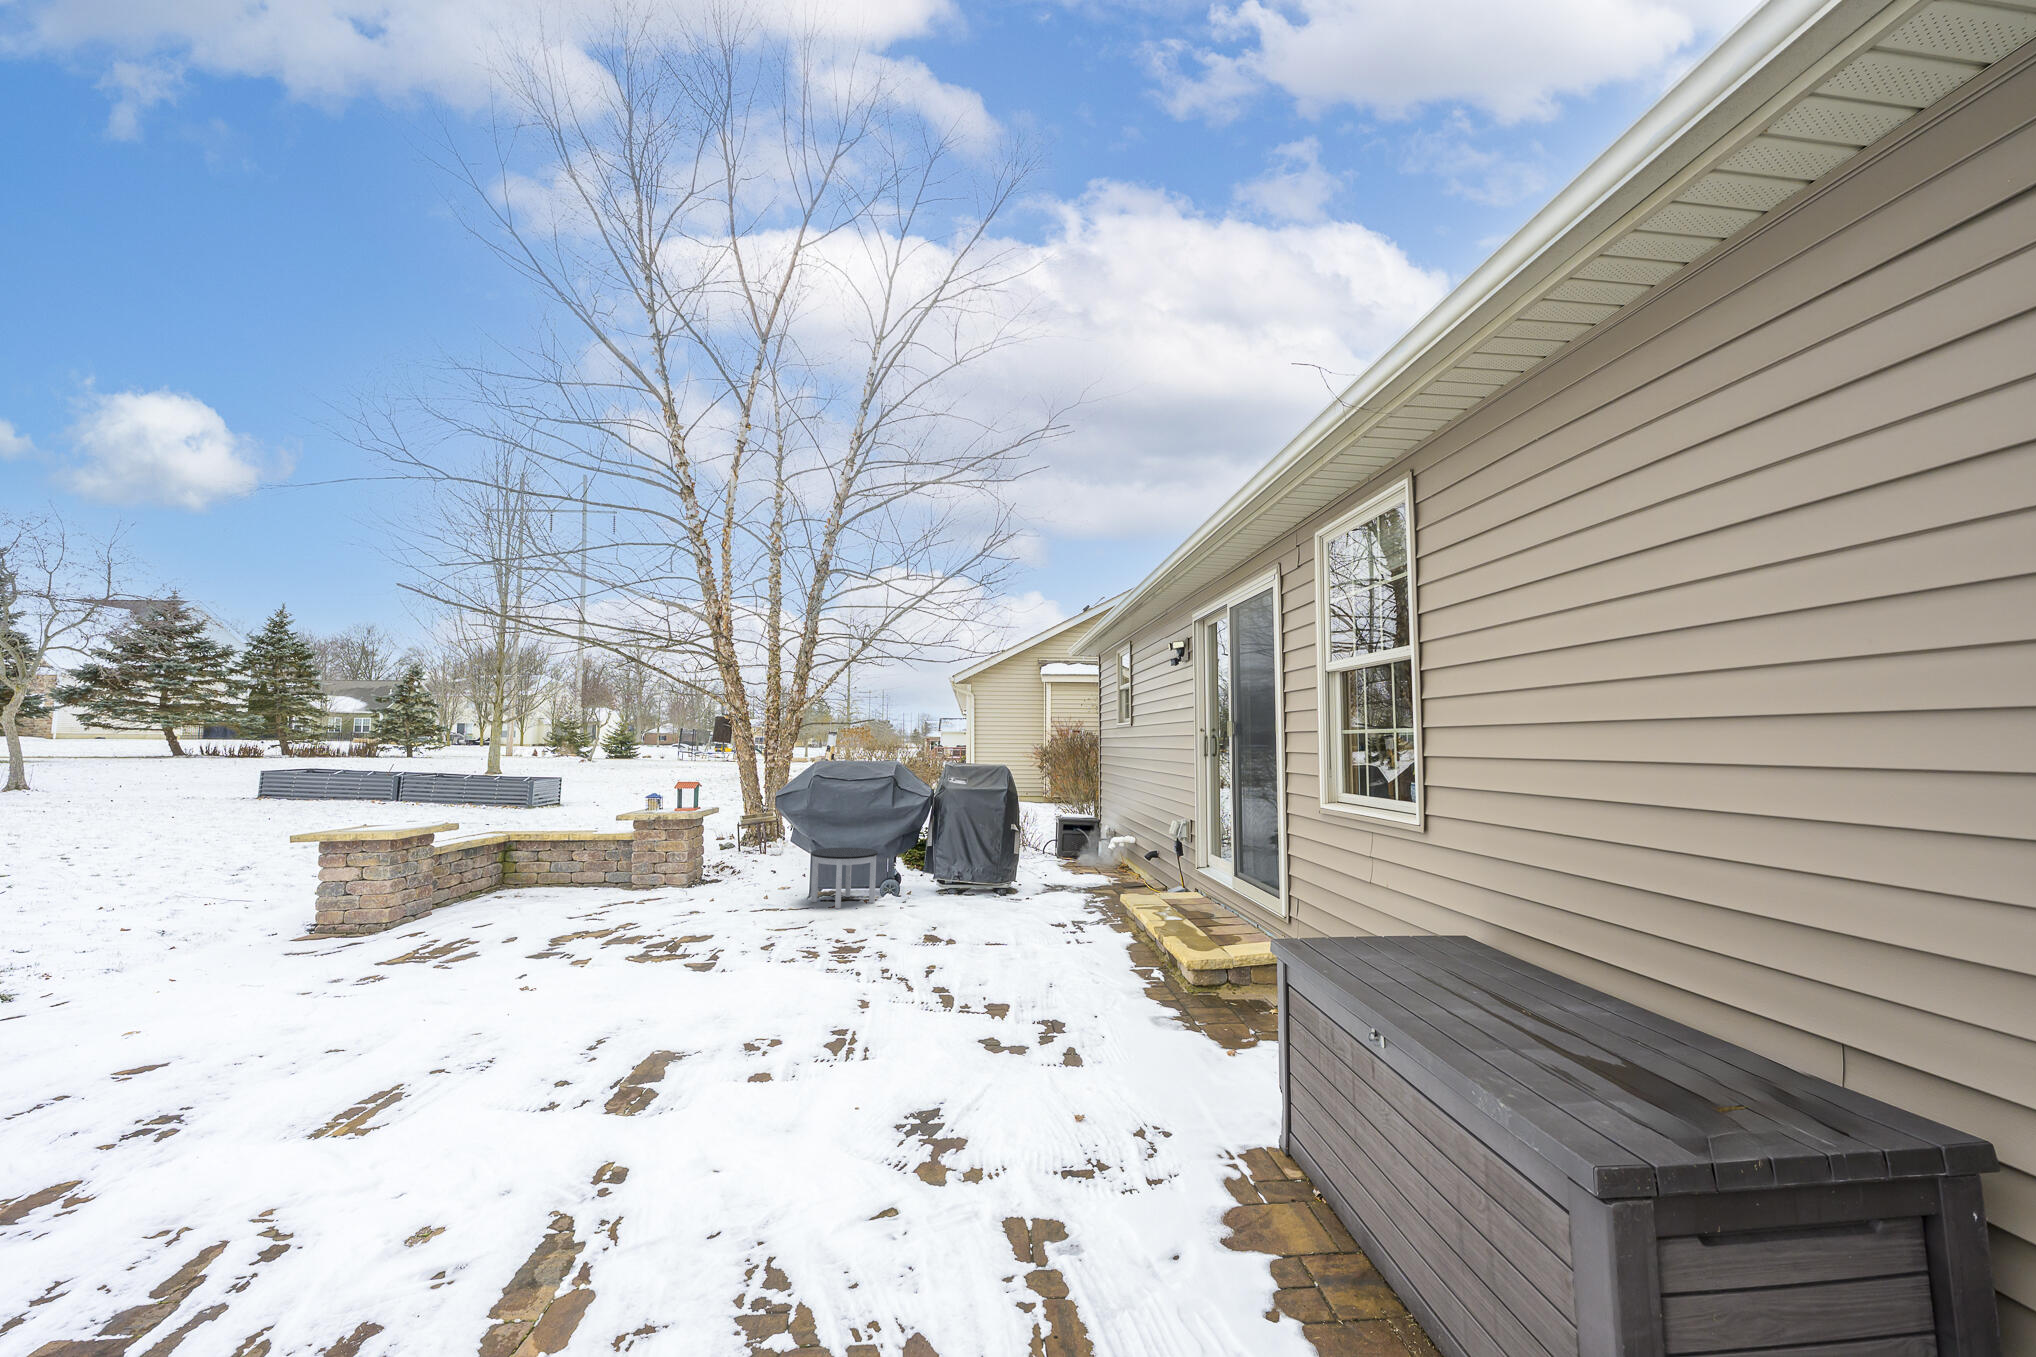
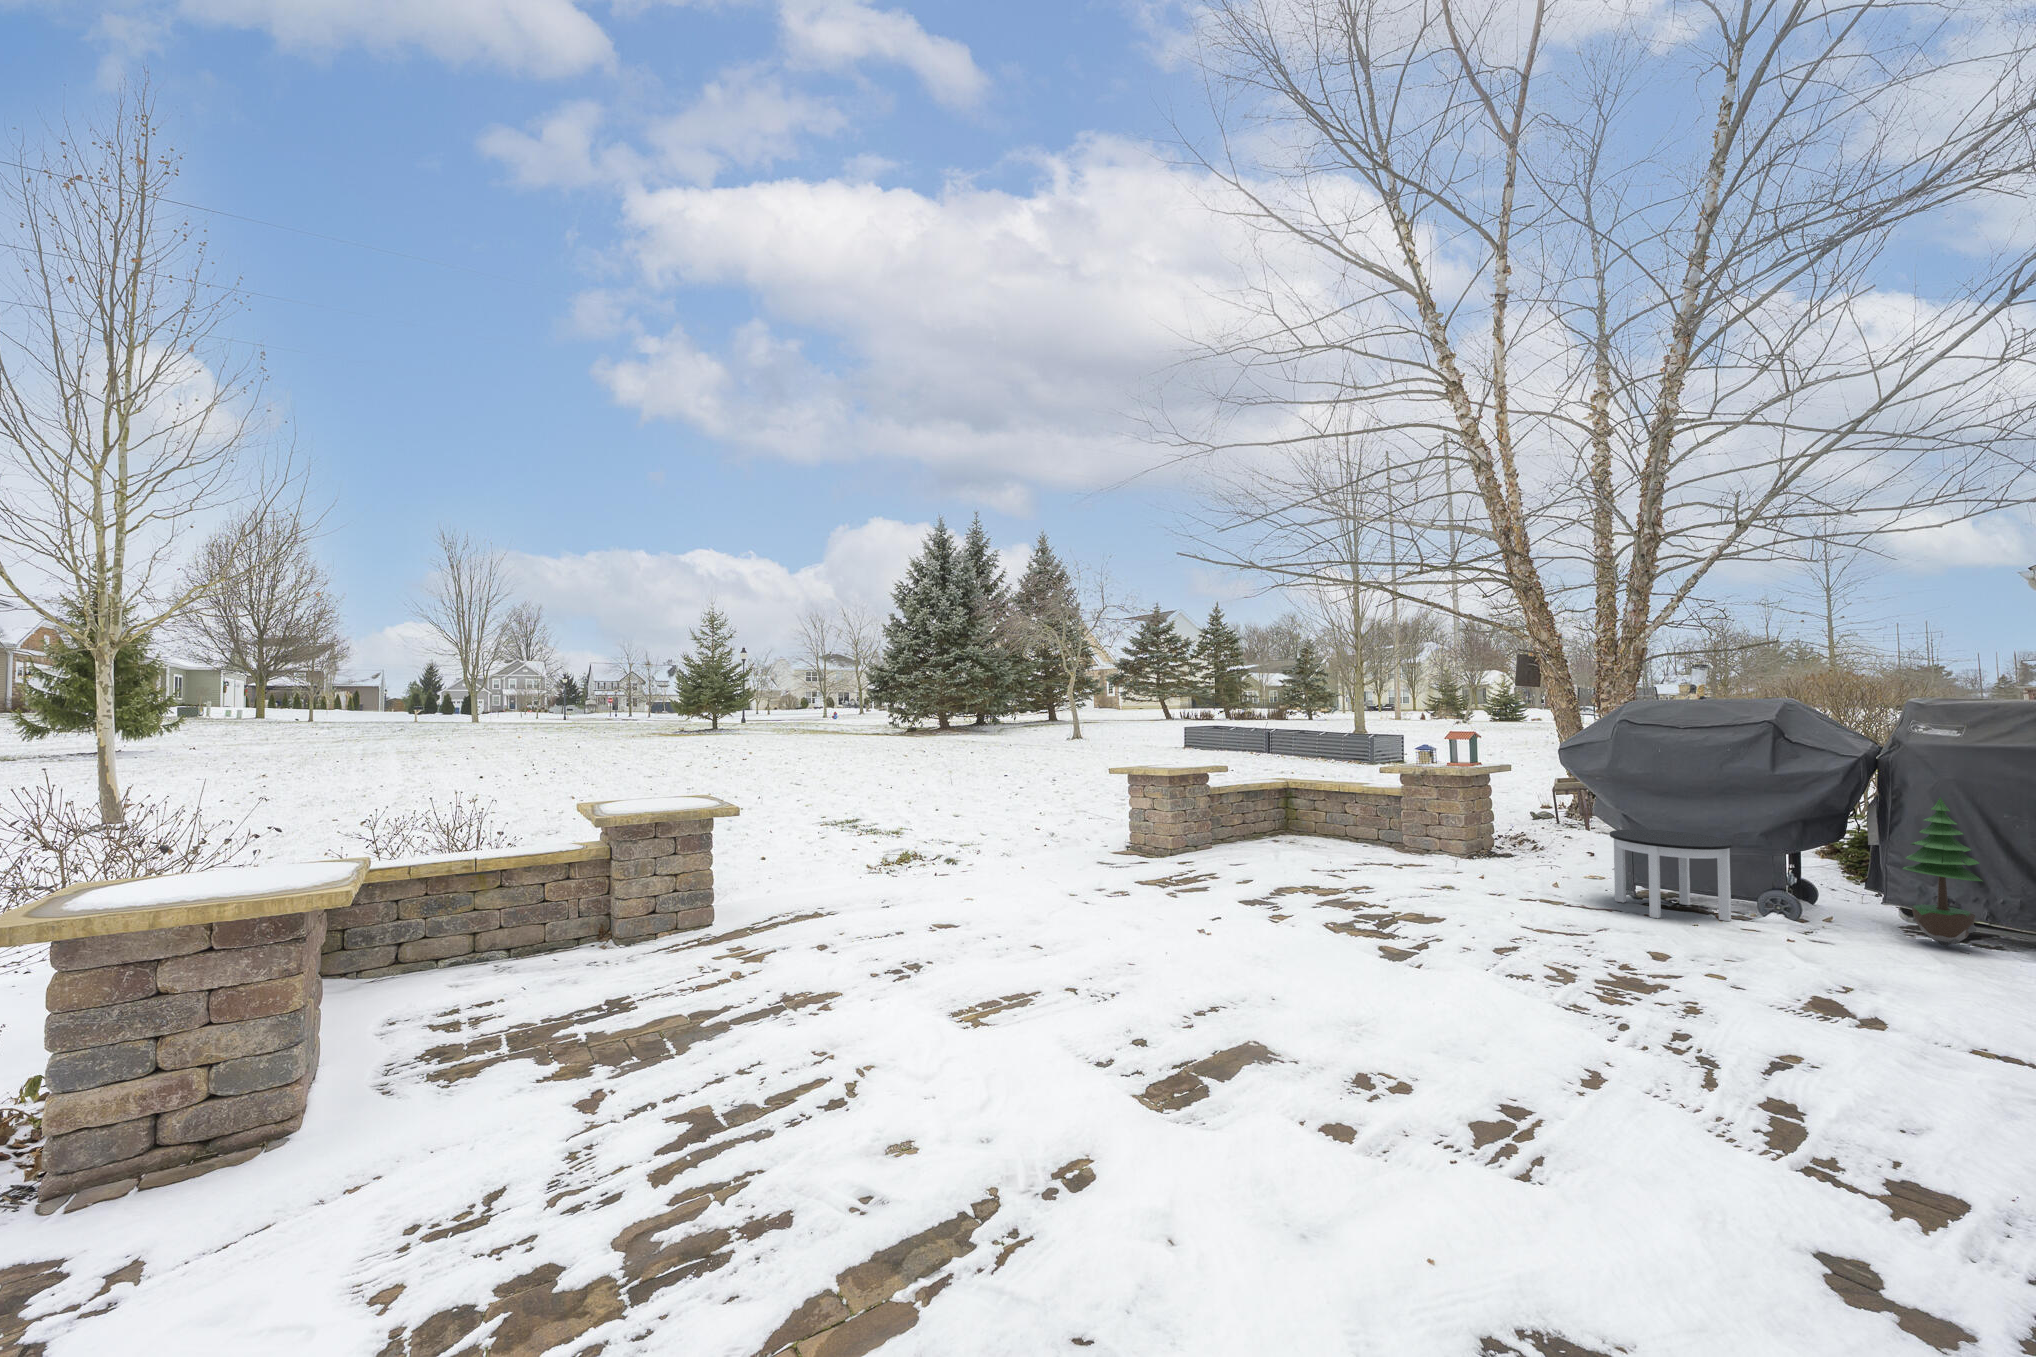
potted tree: none [950,813,980,897] -> present [1903,798,1982,946]

